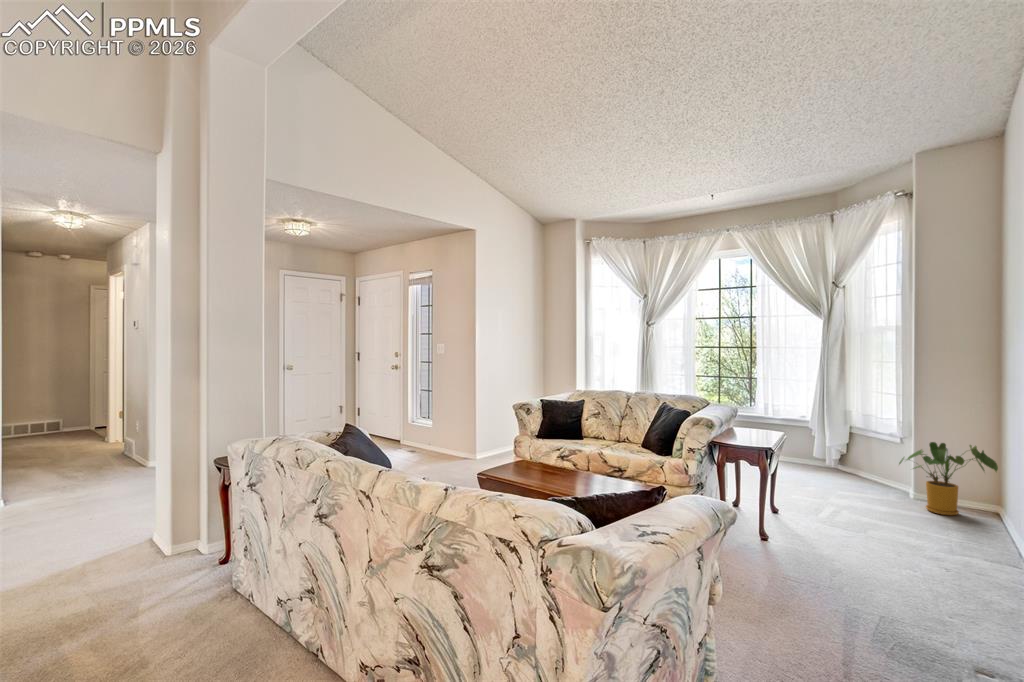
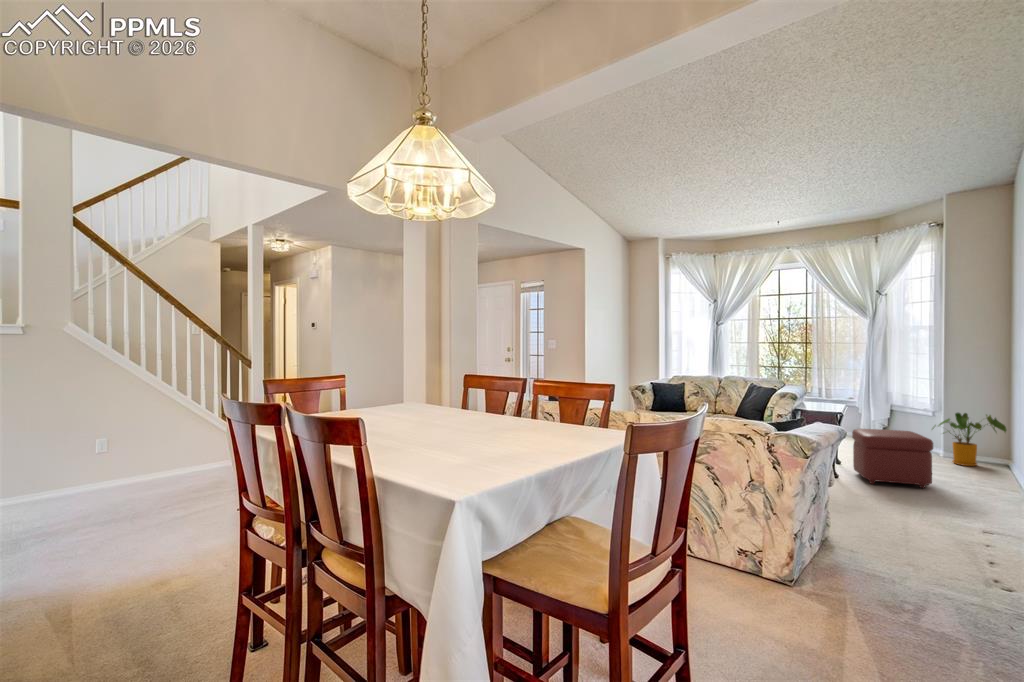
ottoman: none [790,468,899,560] -> present [852,429,933,488]

